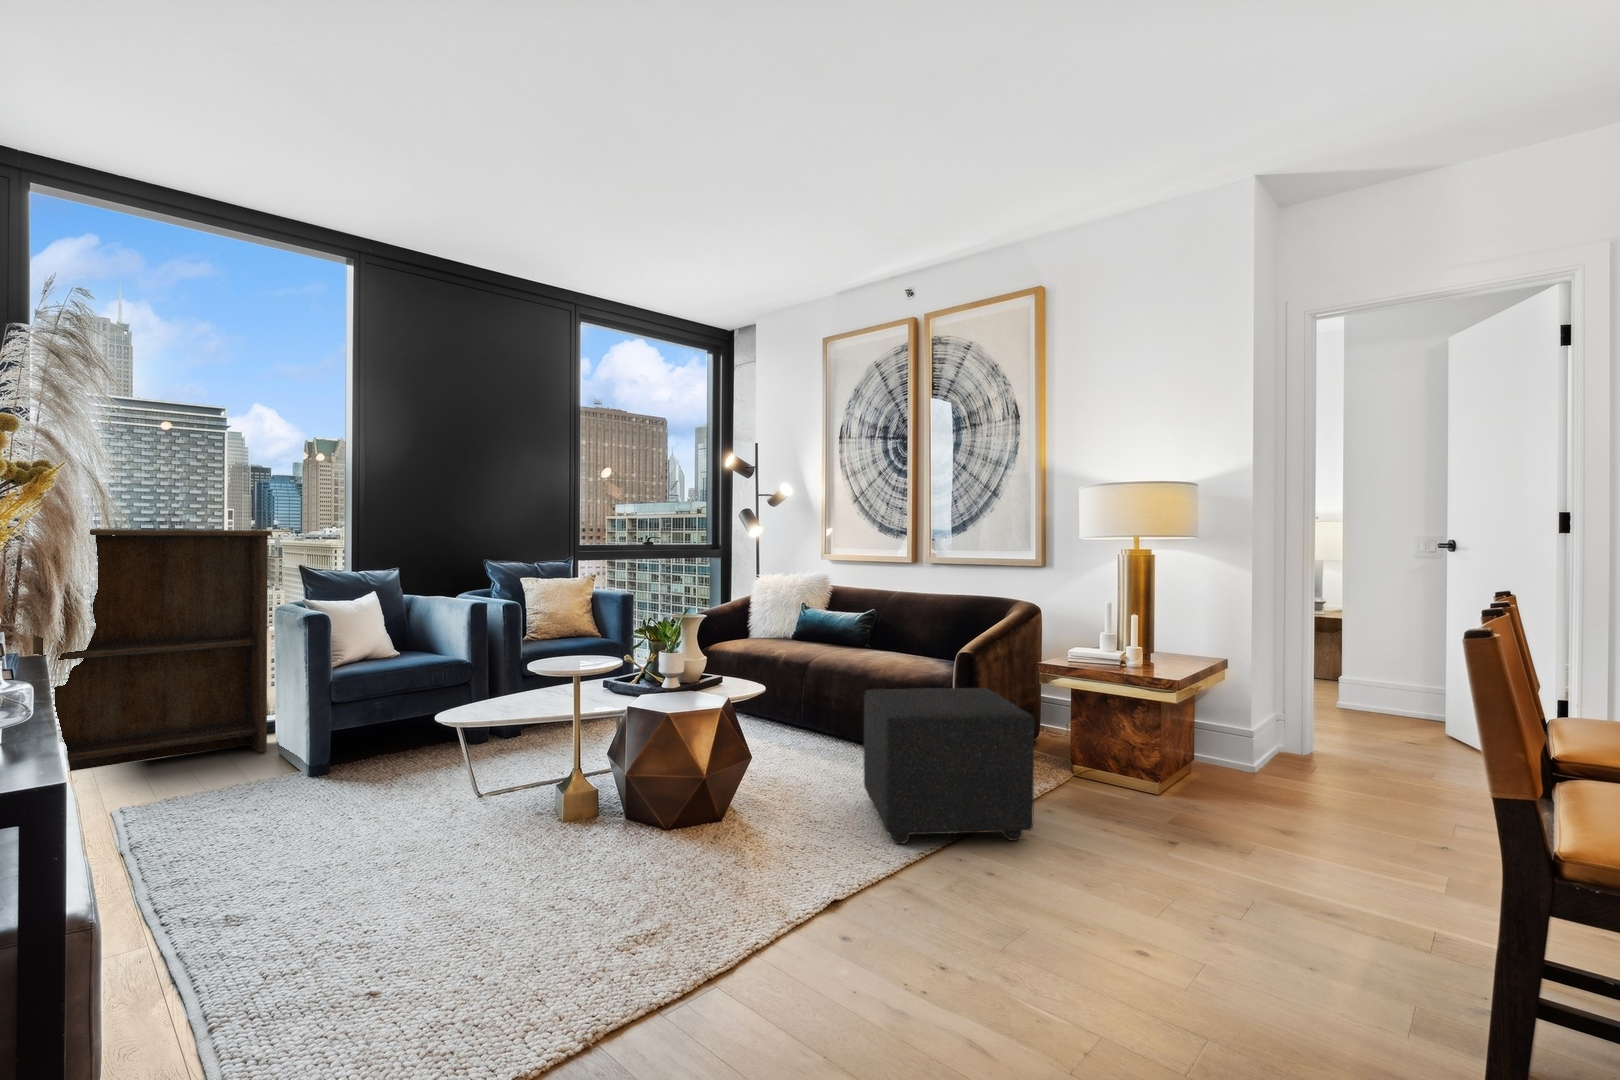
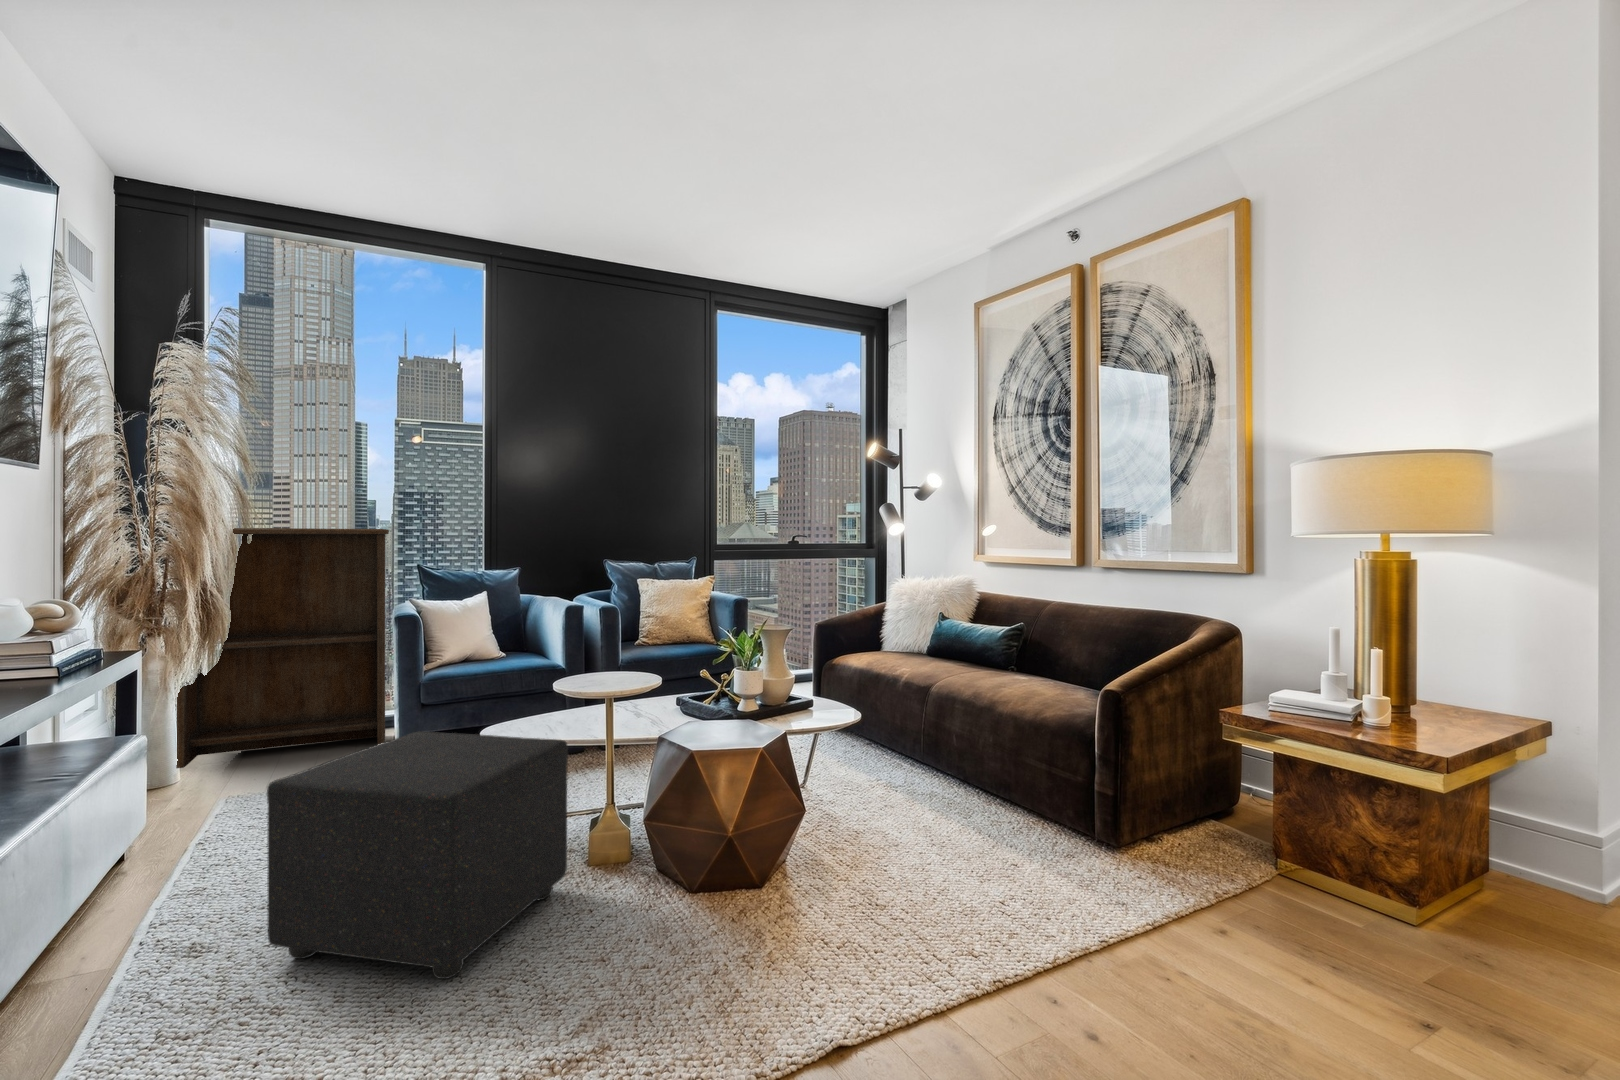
ottoman: present [864,688,1035,844] -> present [267,731,568,979]

